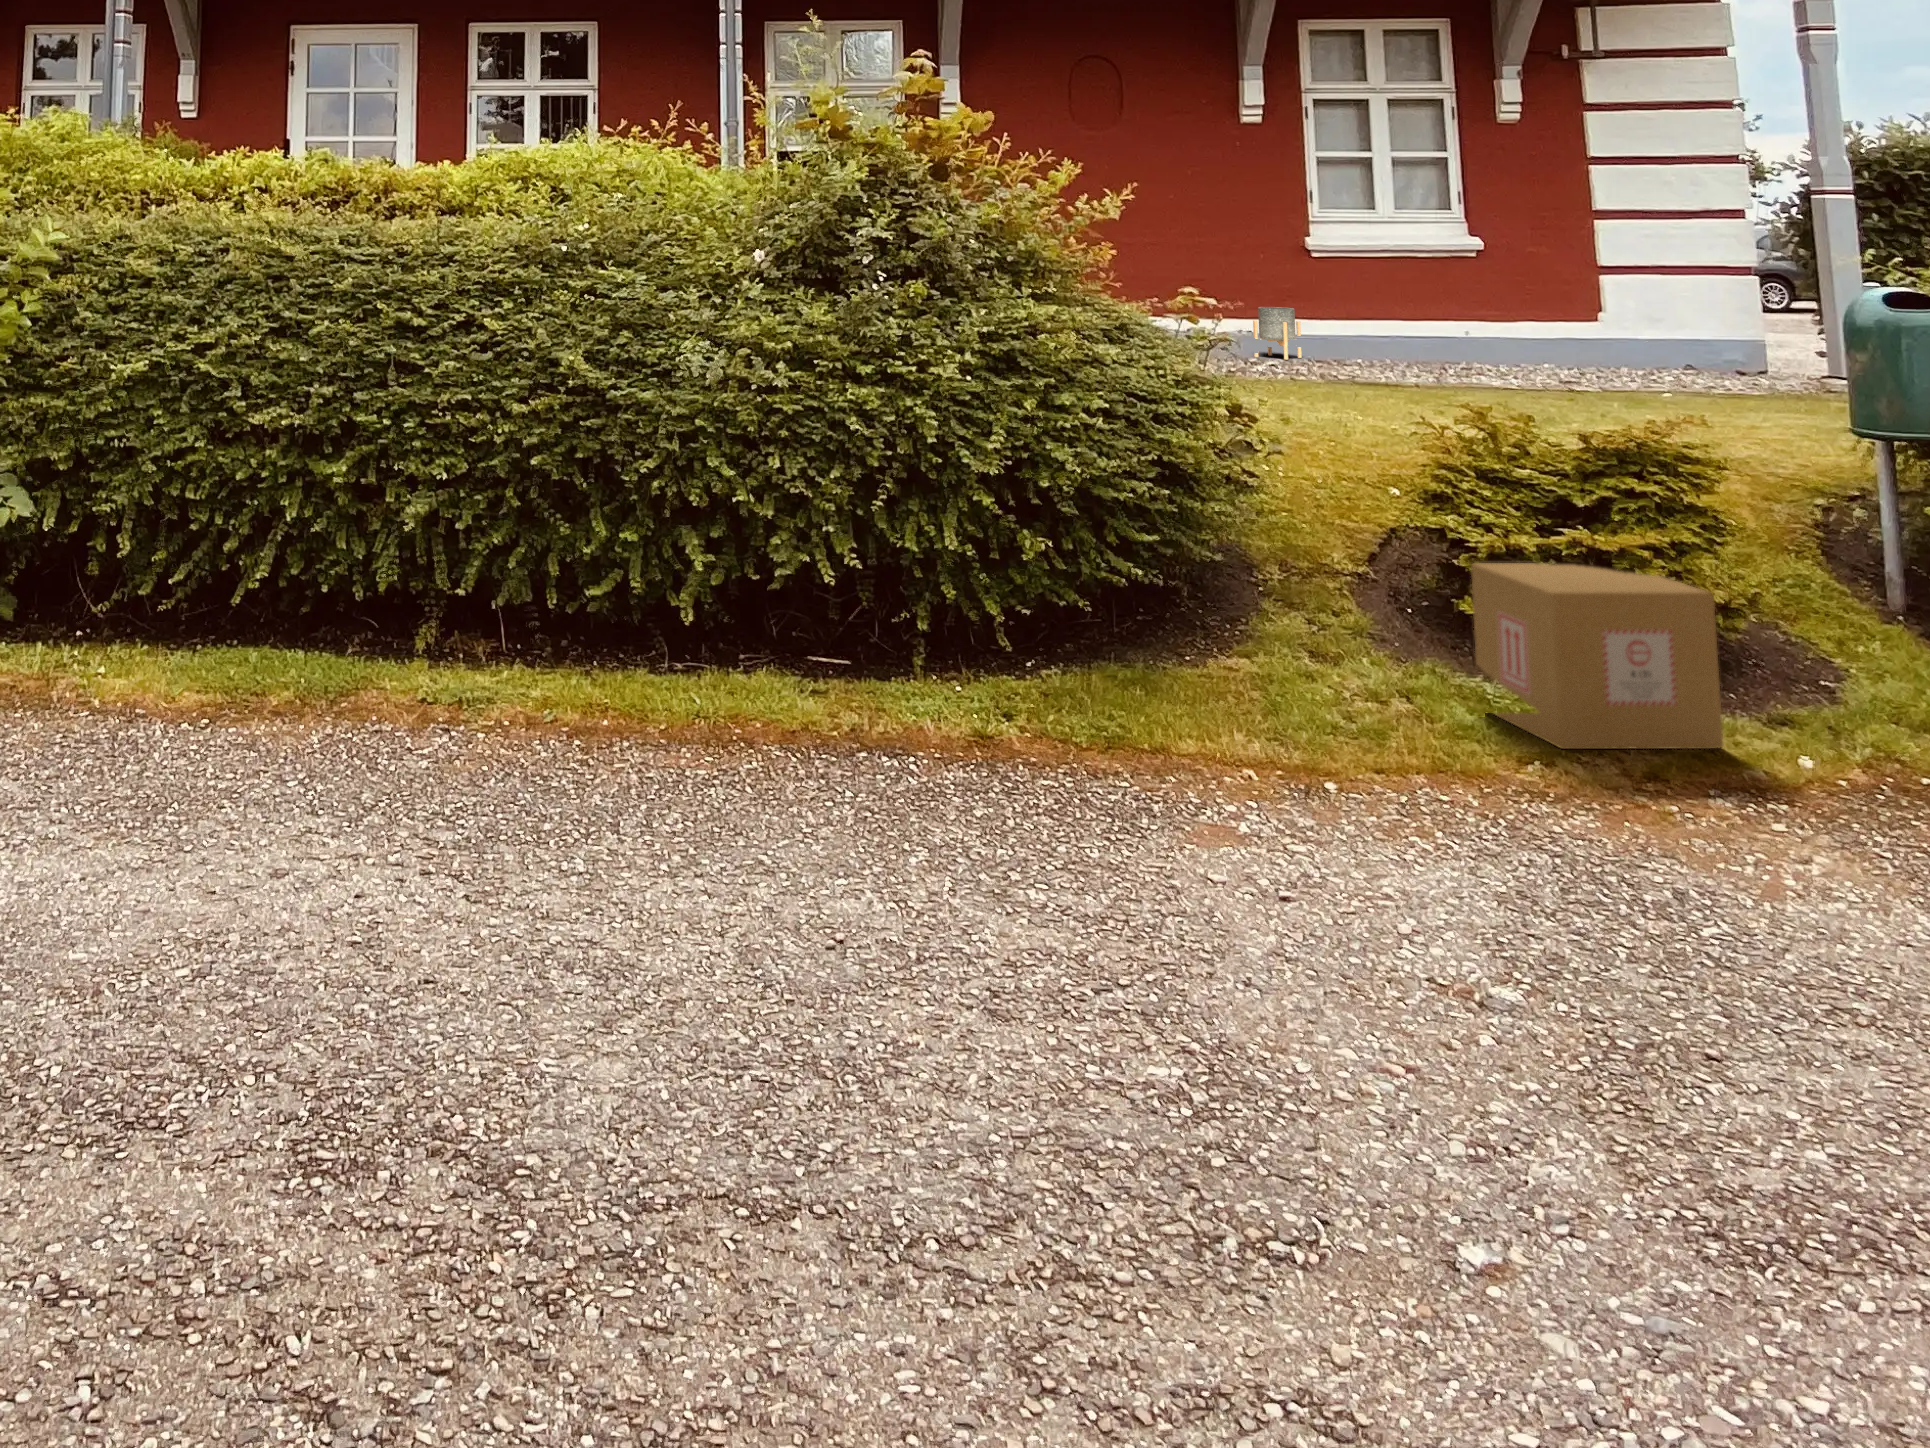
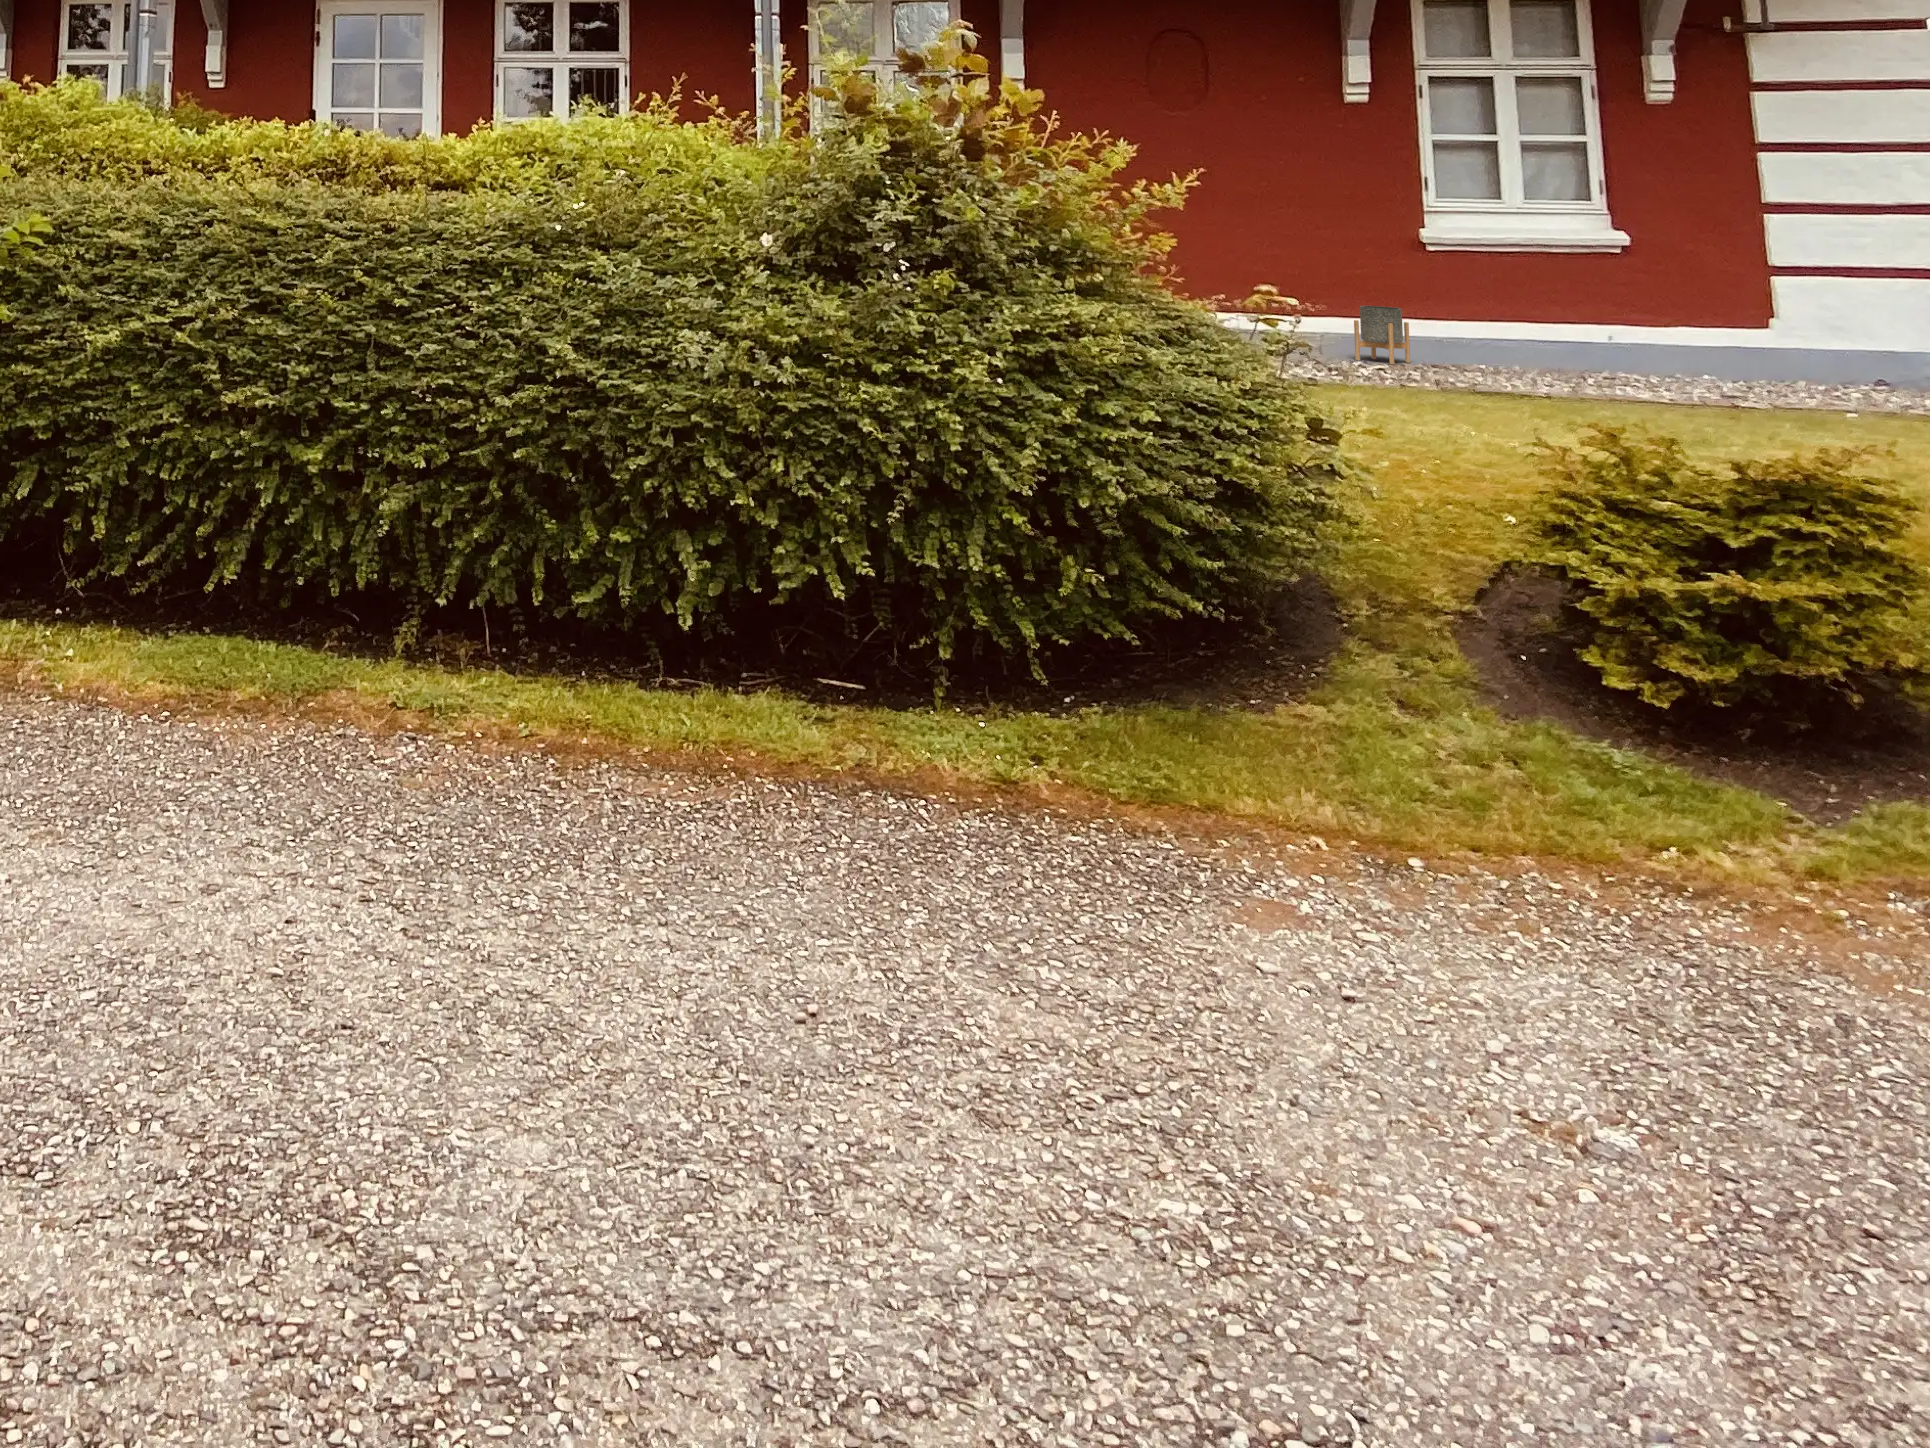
cardboard box: present [1471,563,1723,749] -> none [1592,608,1908,842]

